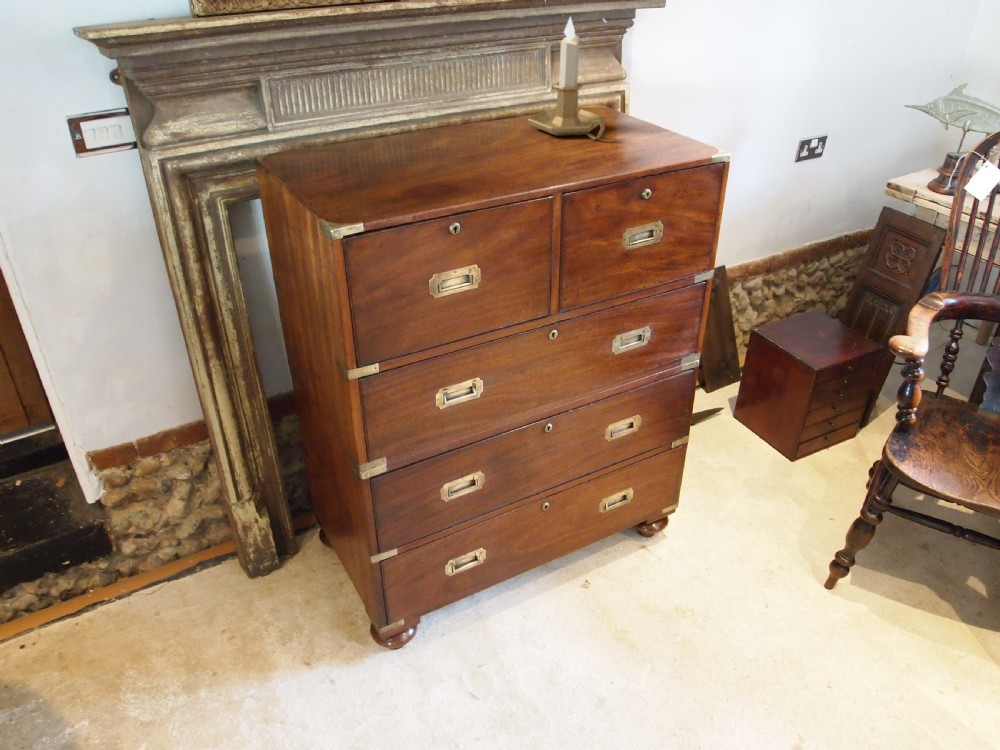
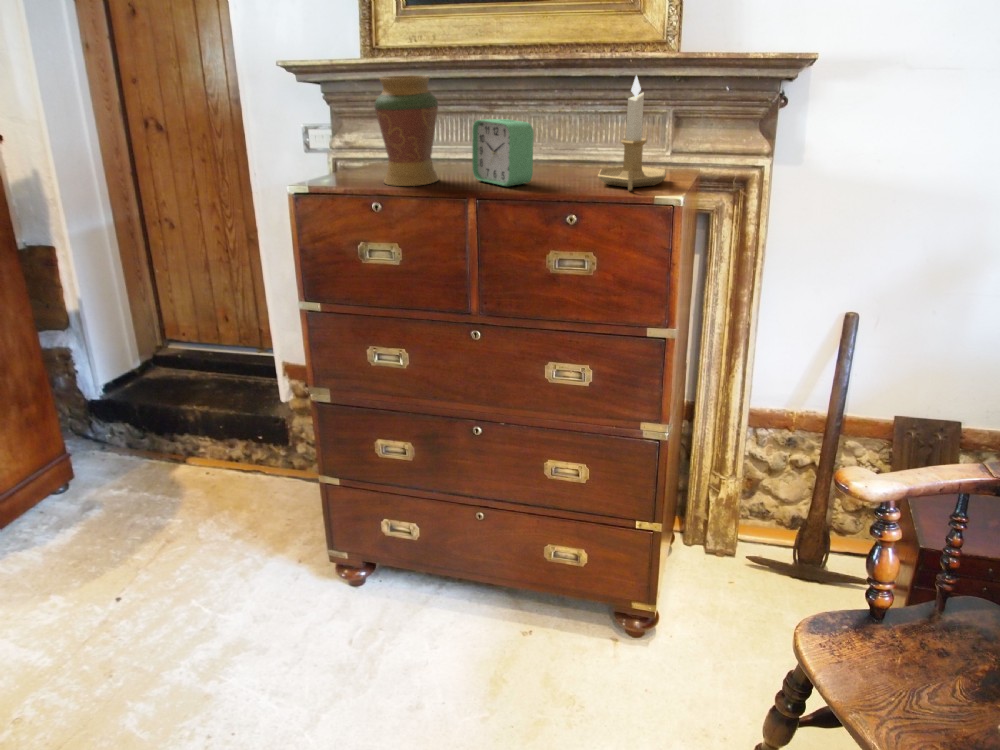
decorative vase: none [308,38,393,186] -> present [374,75,439,186]
alarm clock: none [415,80,495,159] -> present [472,119,534,186]

